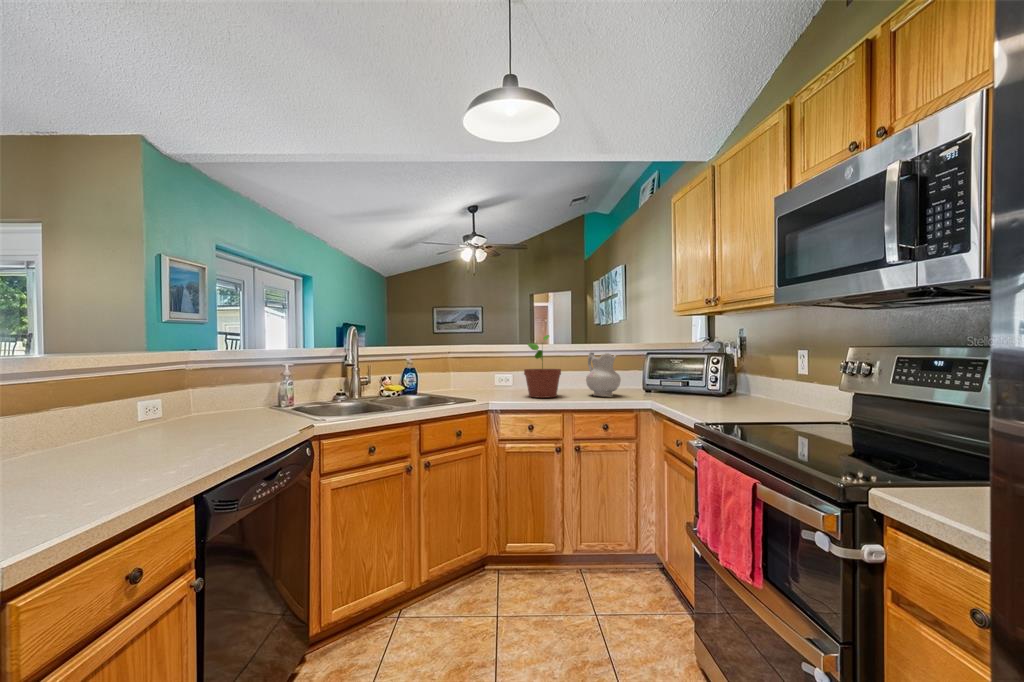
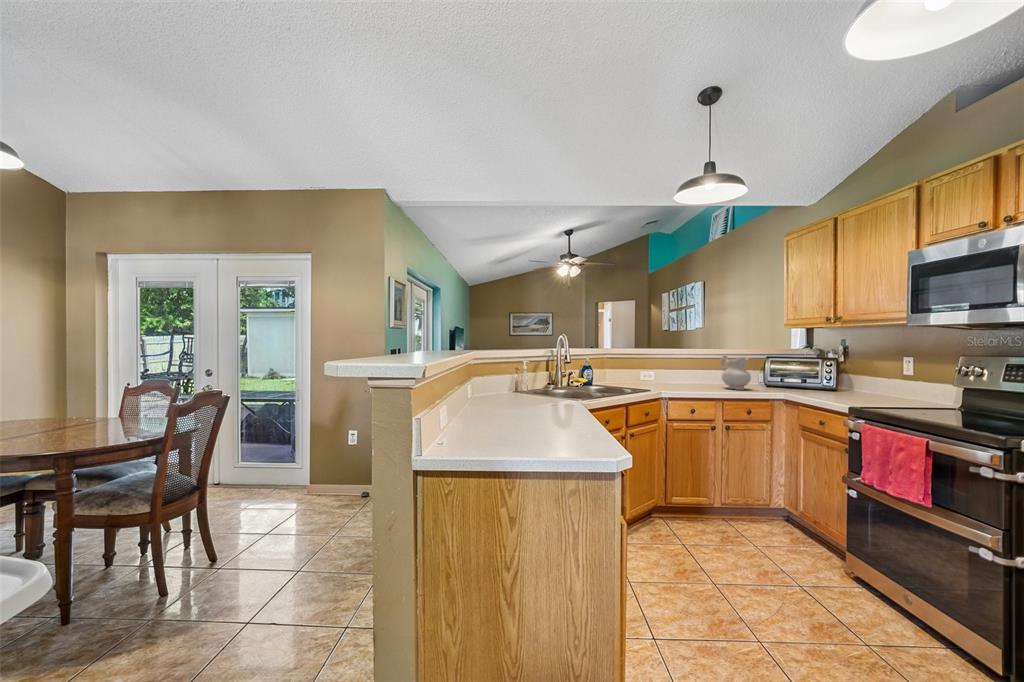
potted plant: present [524,335,561,398] -> none [676,342,706,389]

